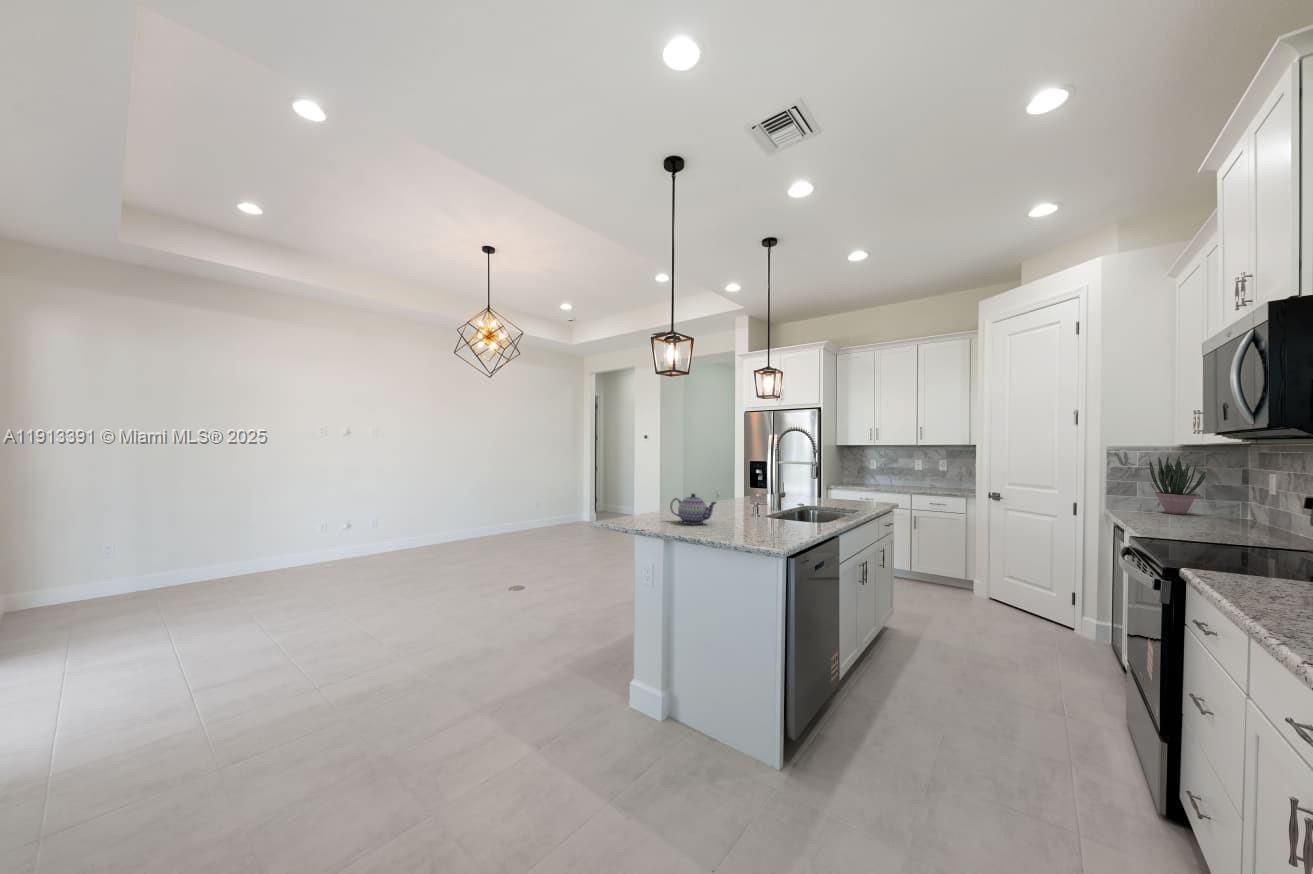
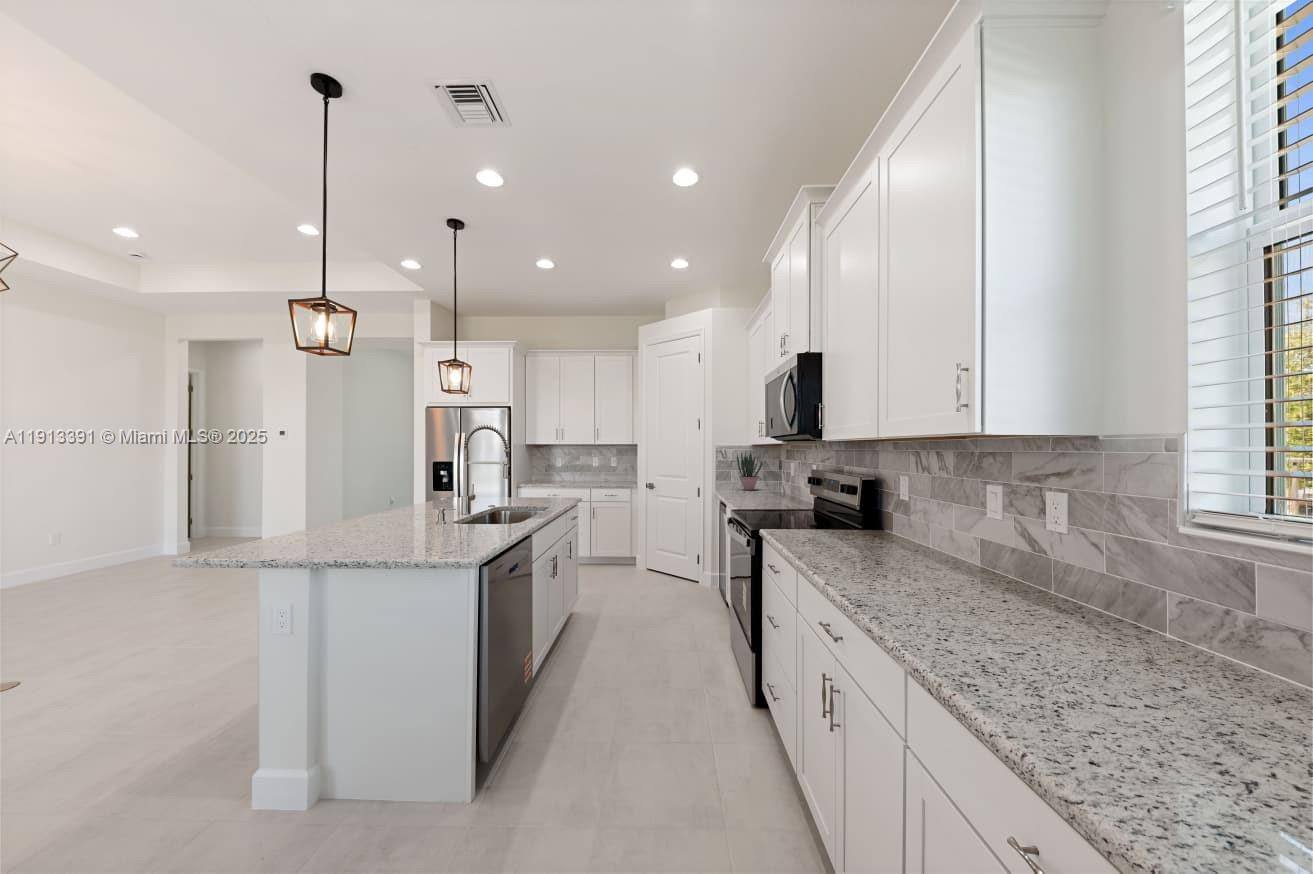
teapot: present [670,494,716,524] -> none [321,505,391,544]

